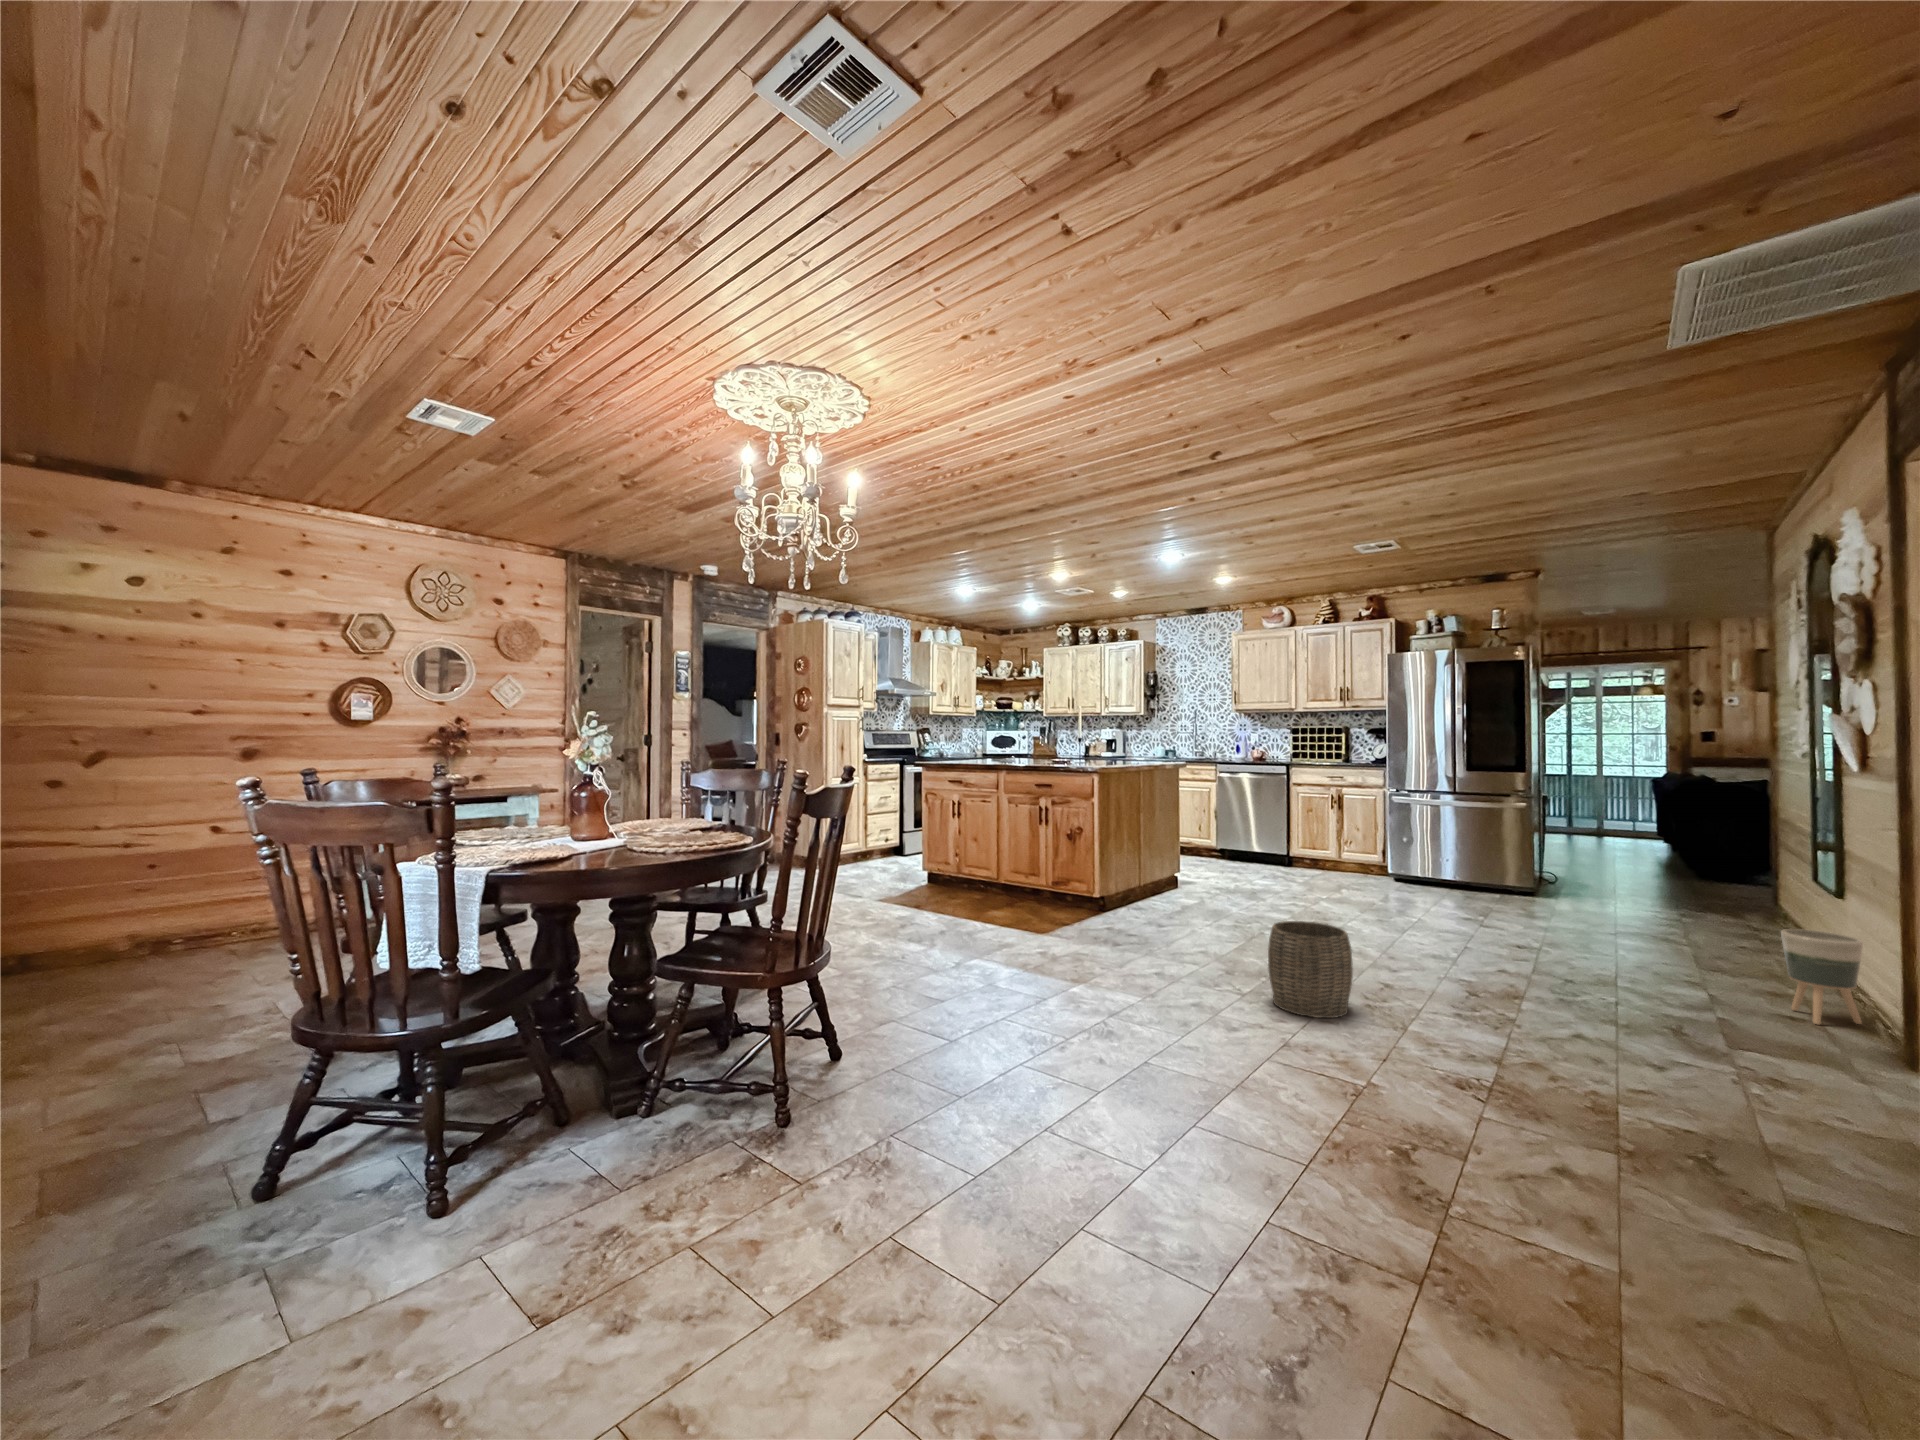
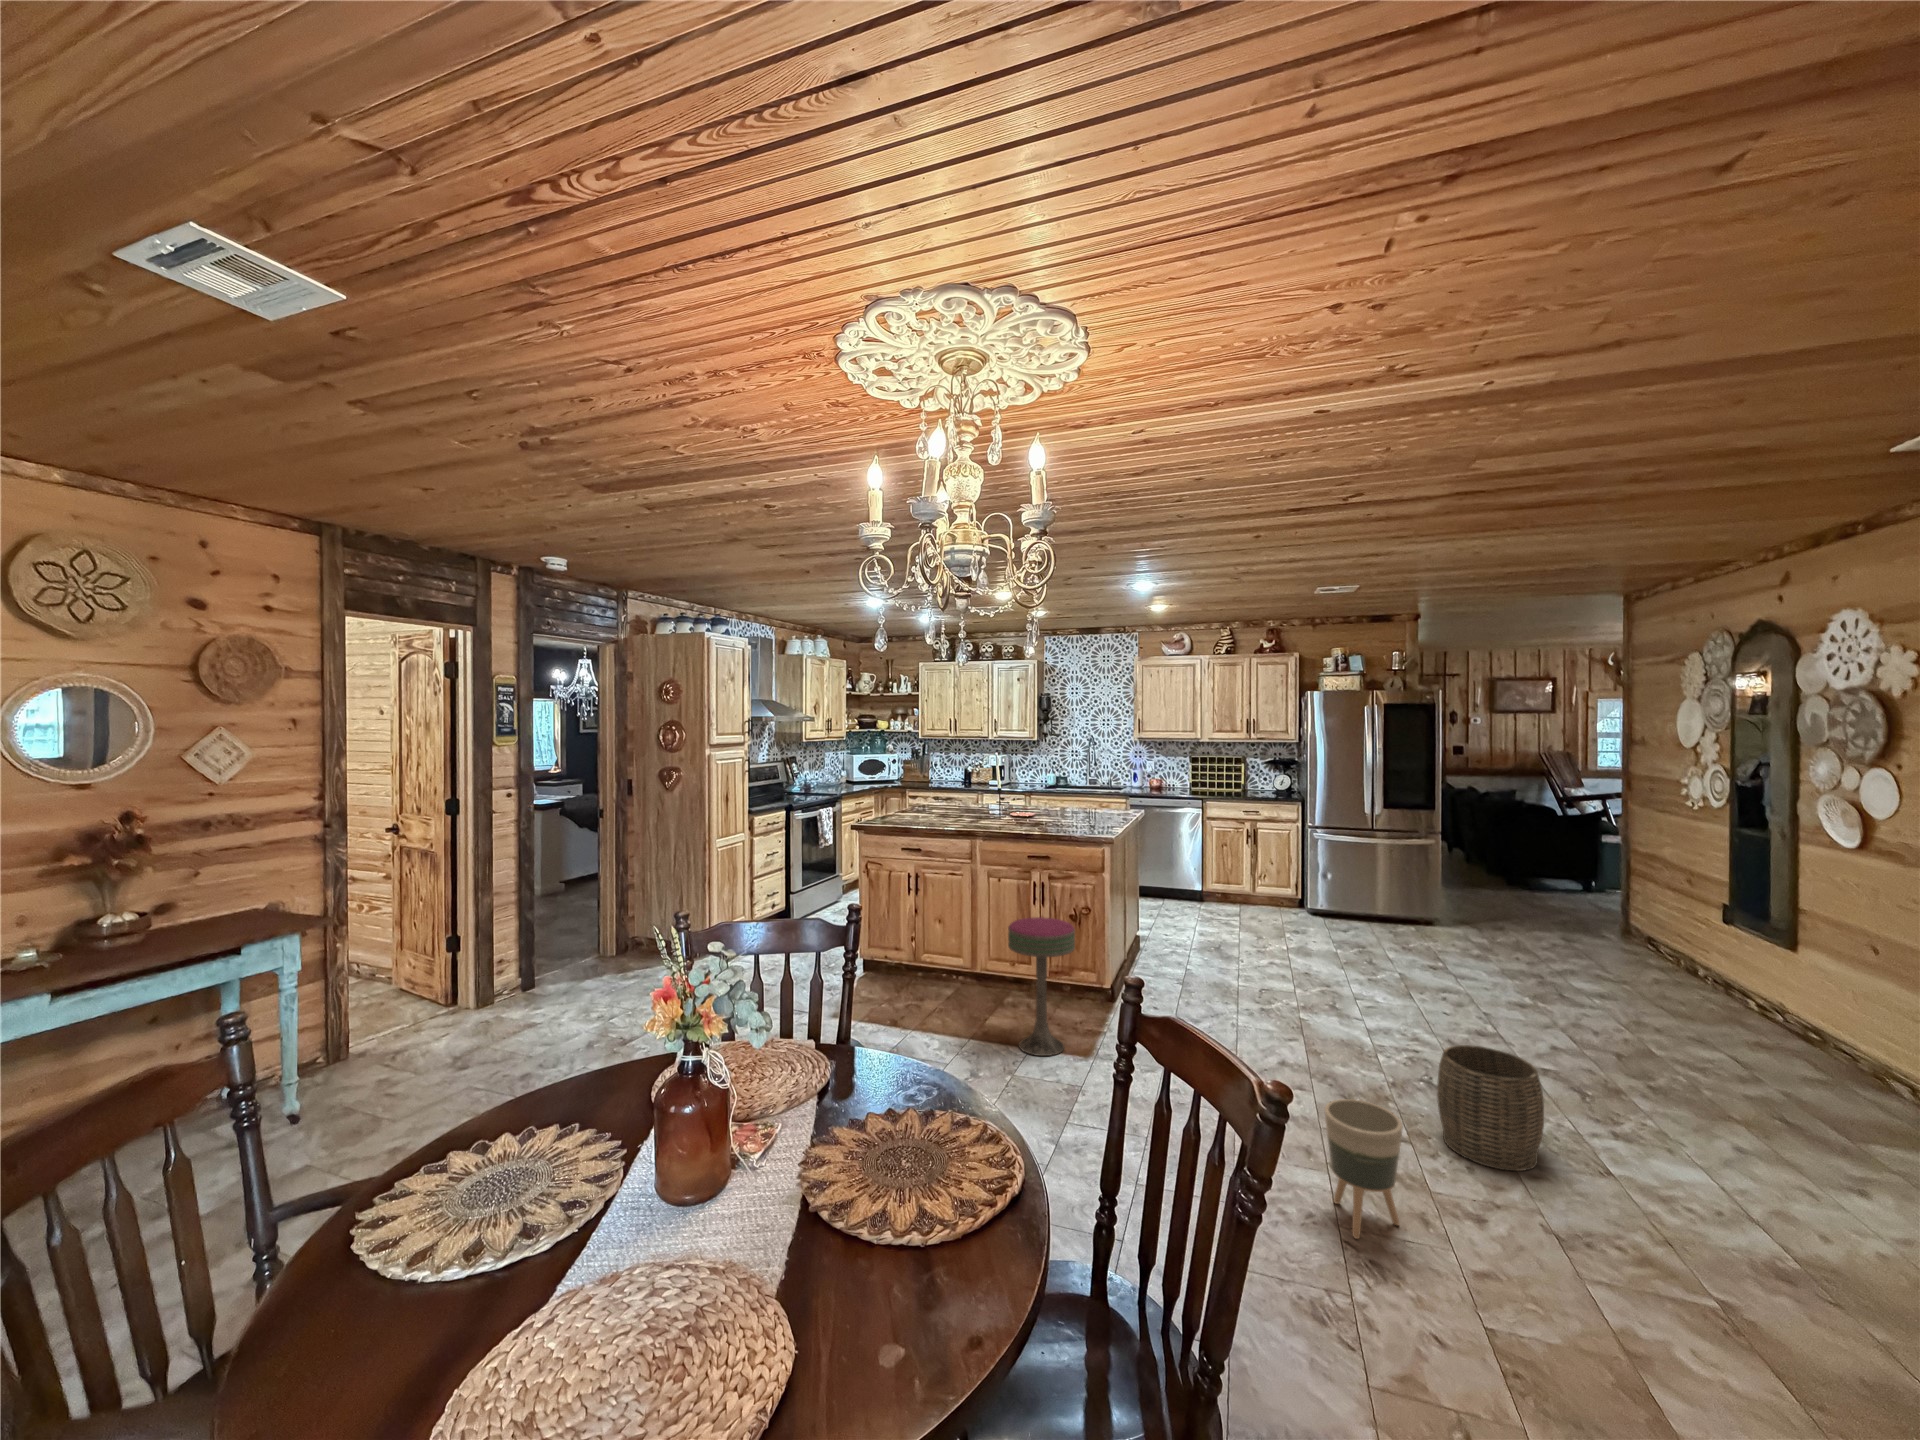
bar stool: none [985,825,1039,930] -> present [1008,917,1075,1056]
planter: present [1781,929,1863,1025] -> present [1324,1099,1403,1239]

